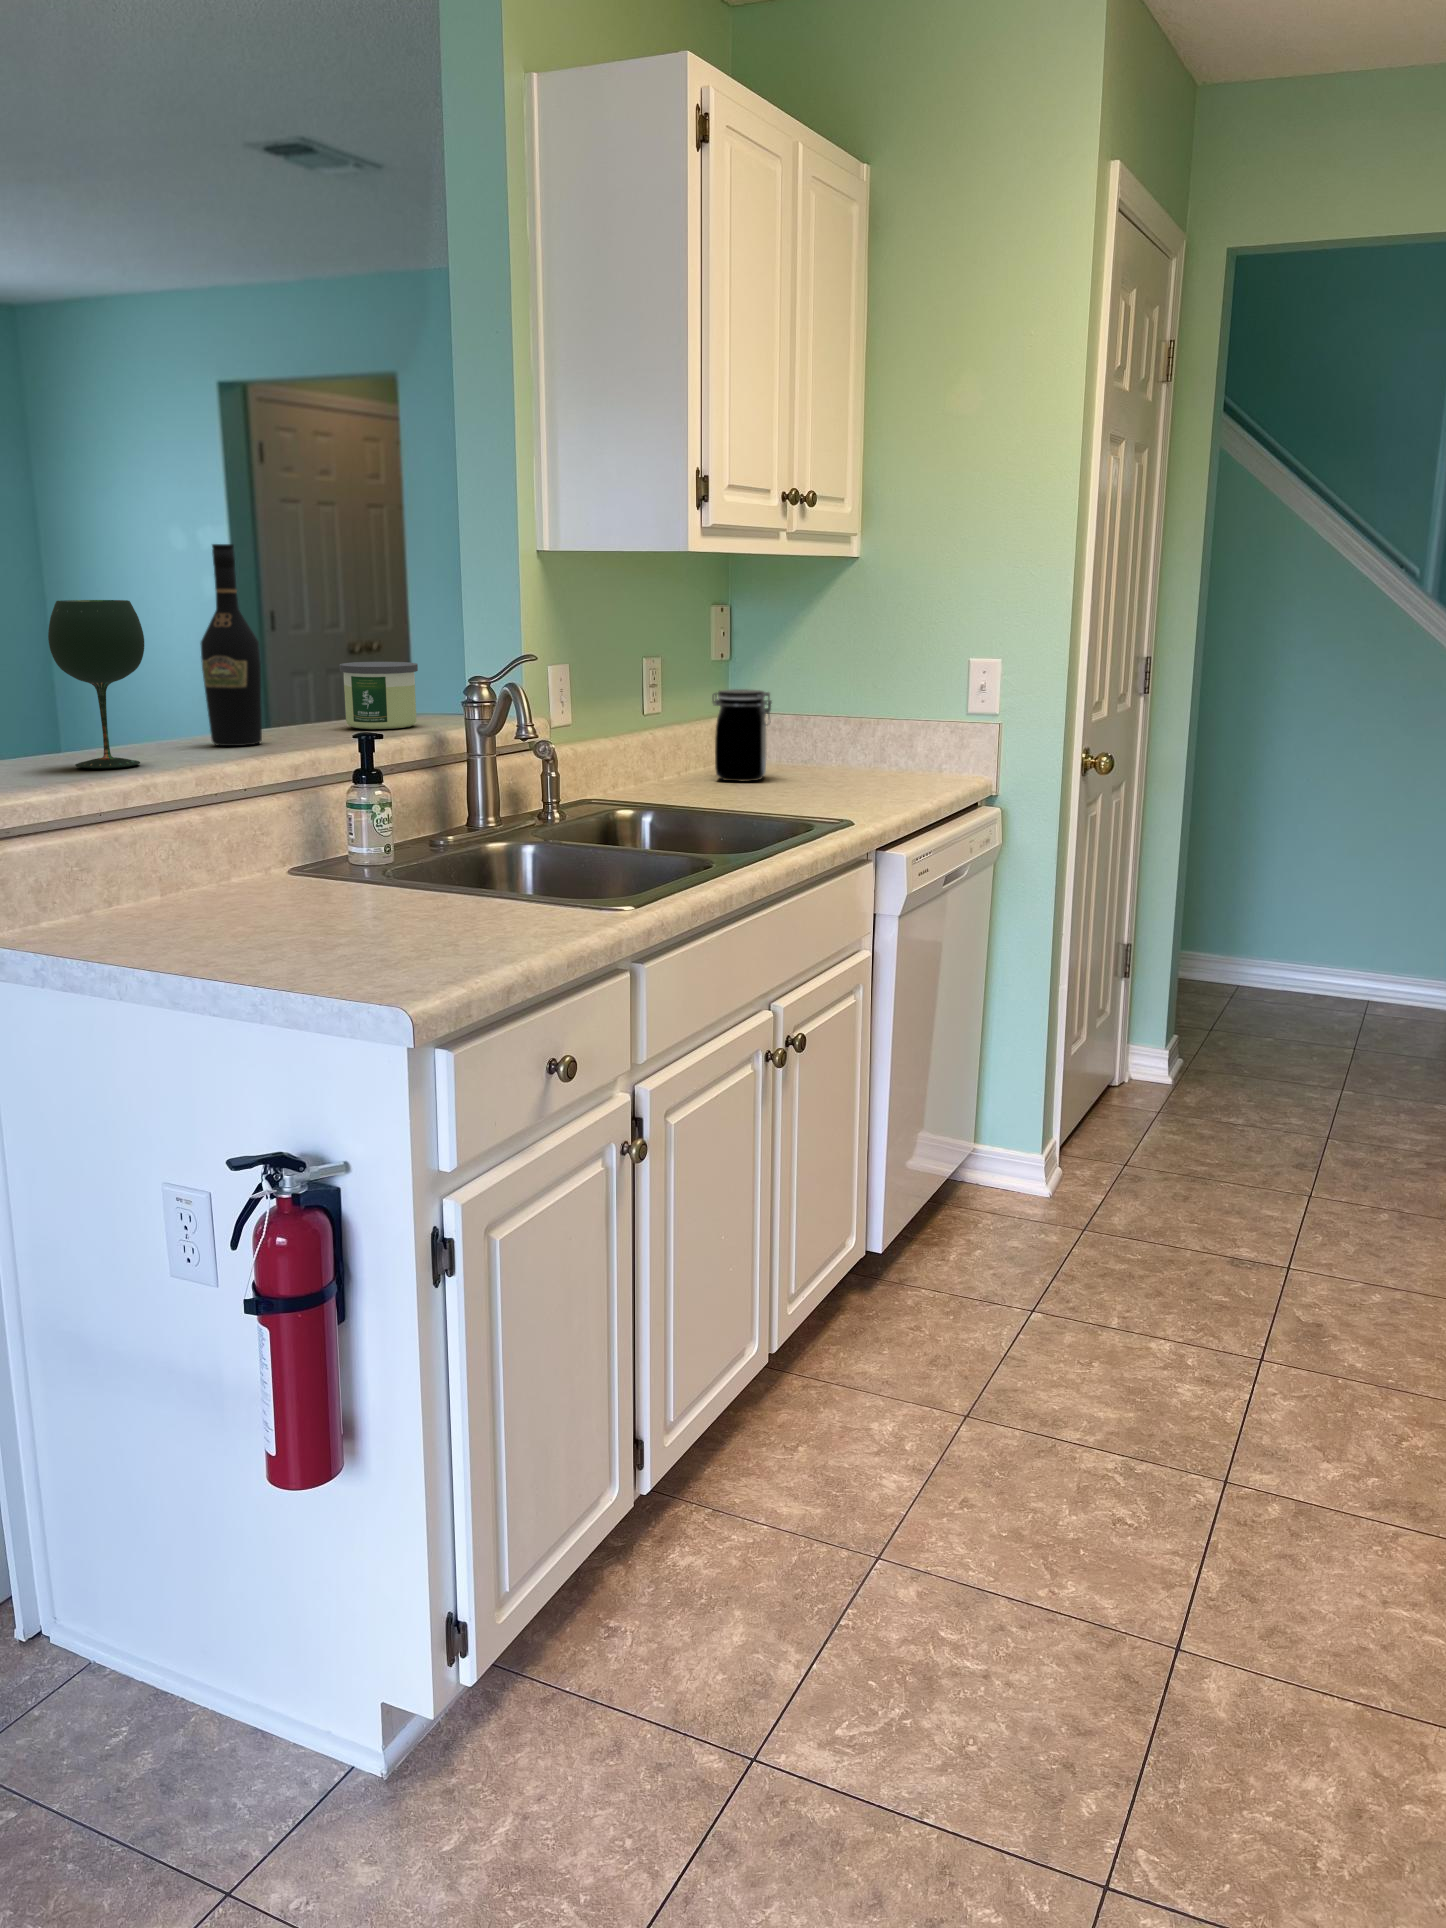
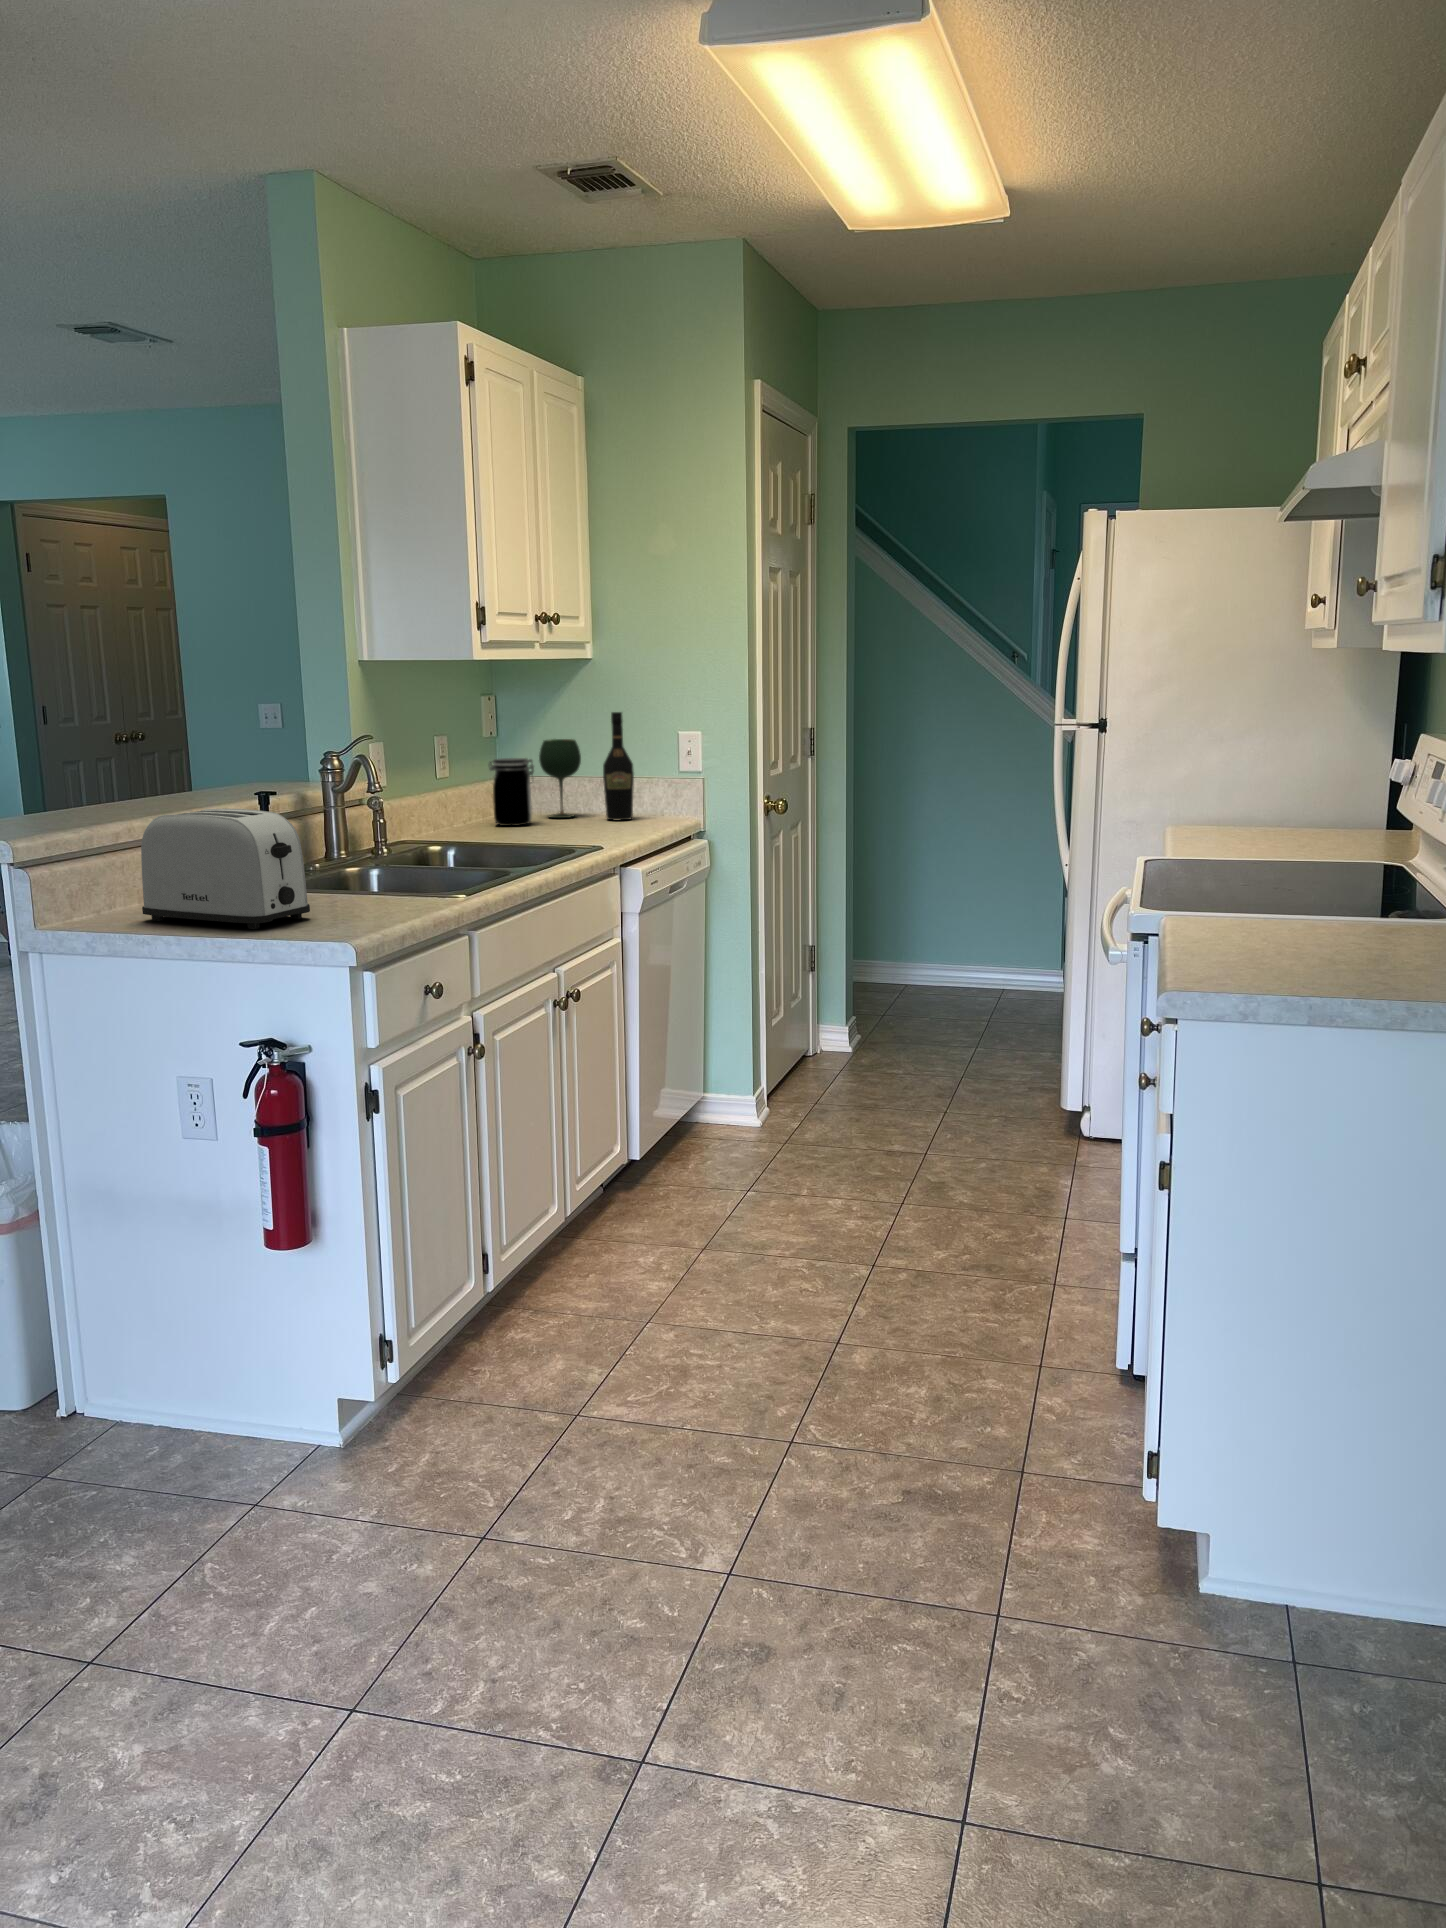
wine bottle: present [201,544,262,746] -> present [603,712,634,820]
wine glass: present [48,600,144,768] -> present [539,739,581,818]
candle: present [339,662,418,729] -> none [221,744,279,793]
toaster: none [133,762,379,962] -> present [141,809,310,929]

